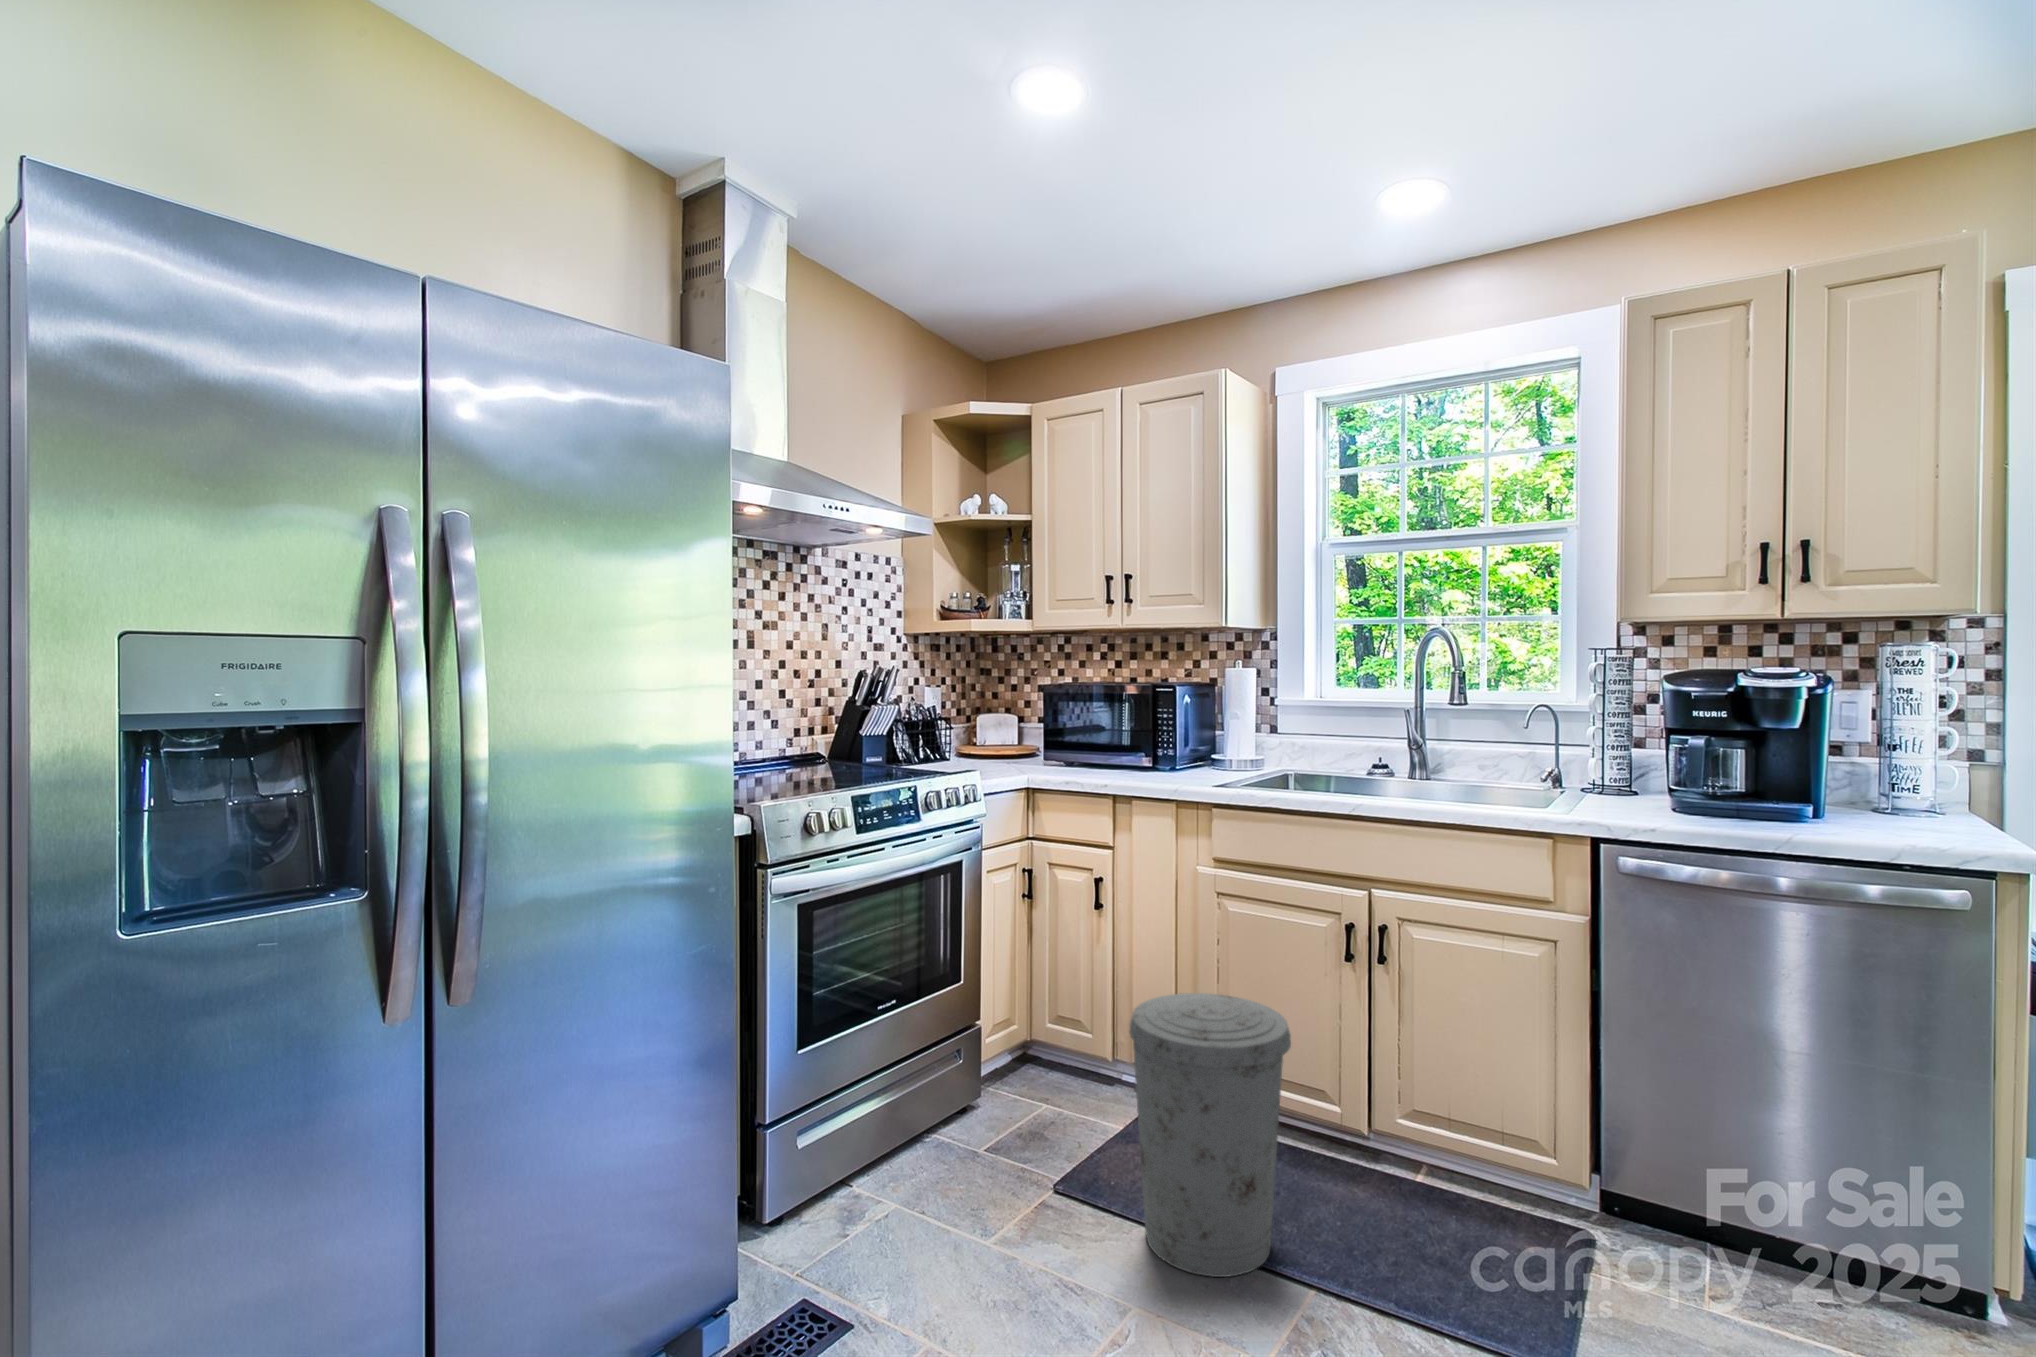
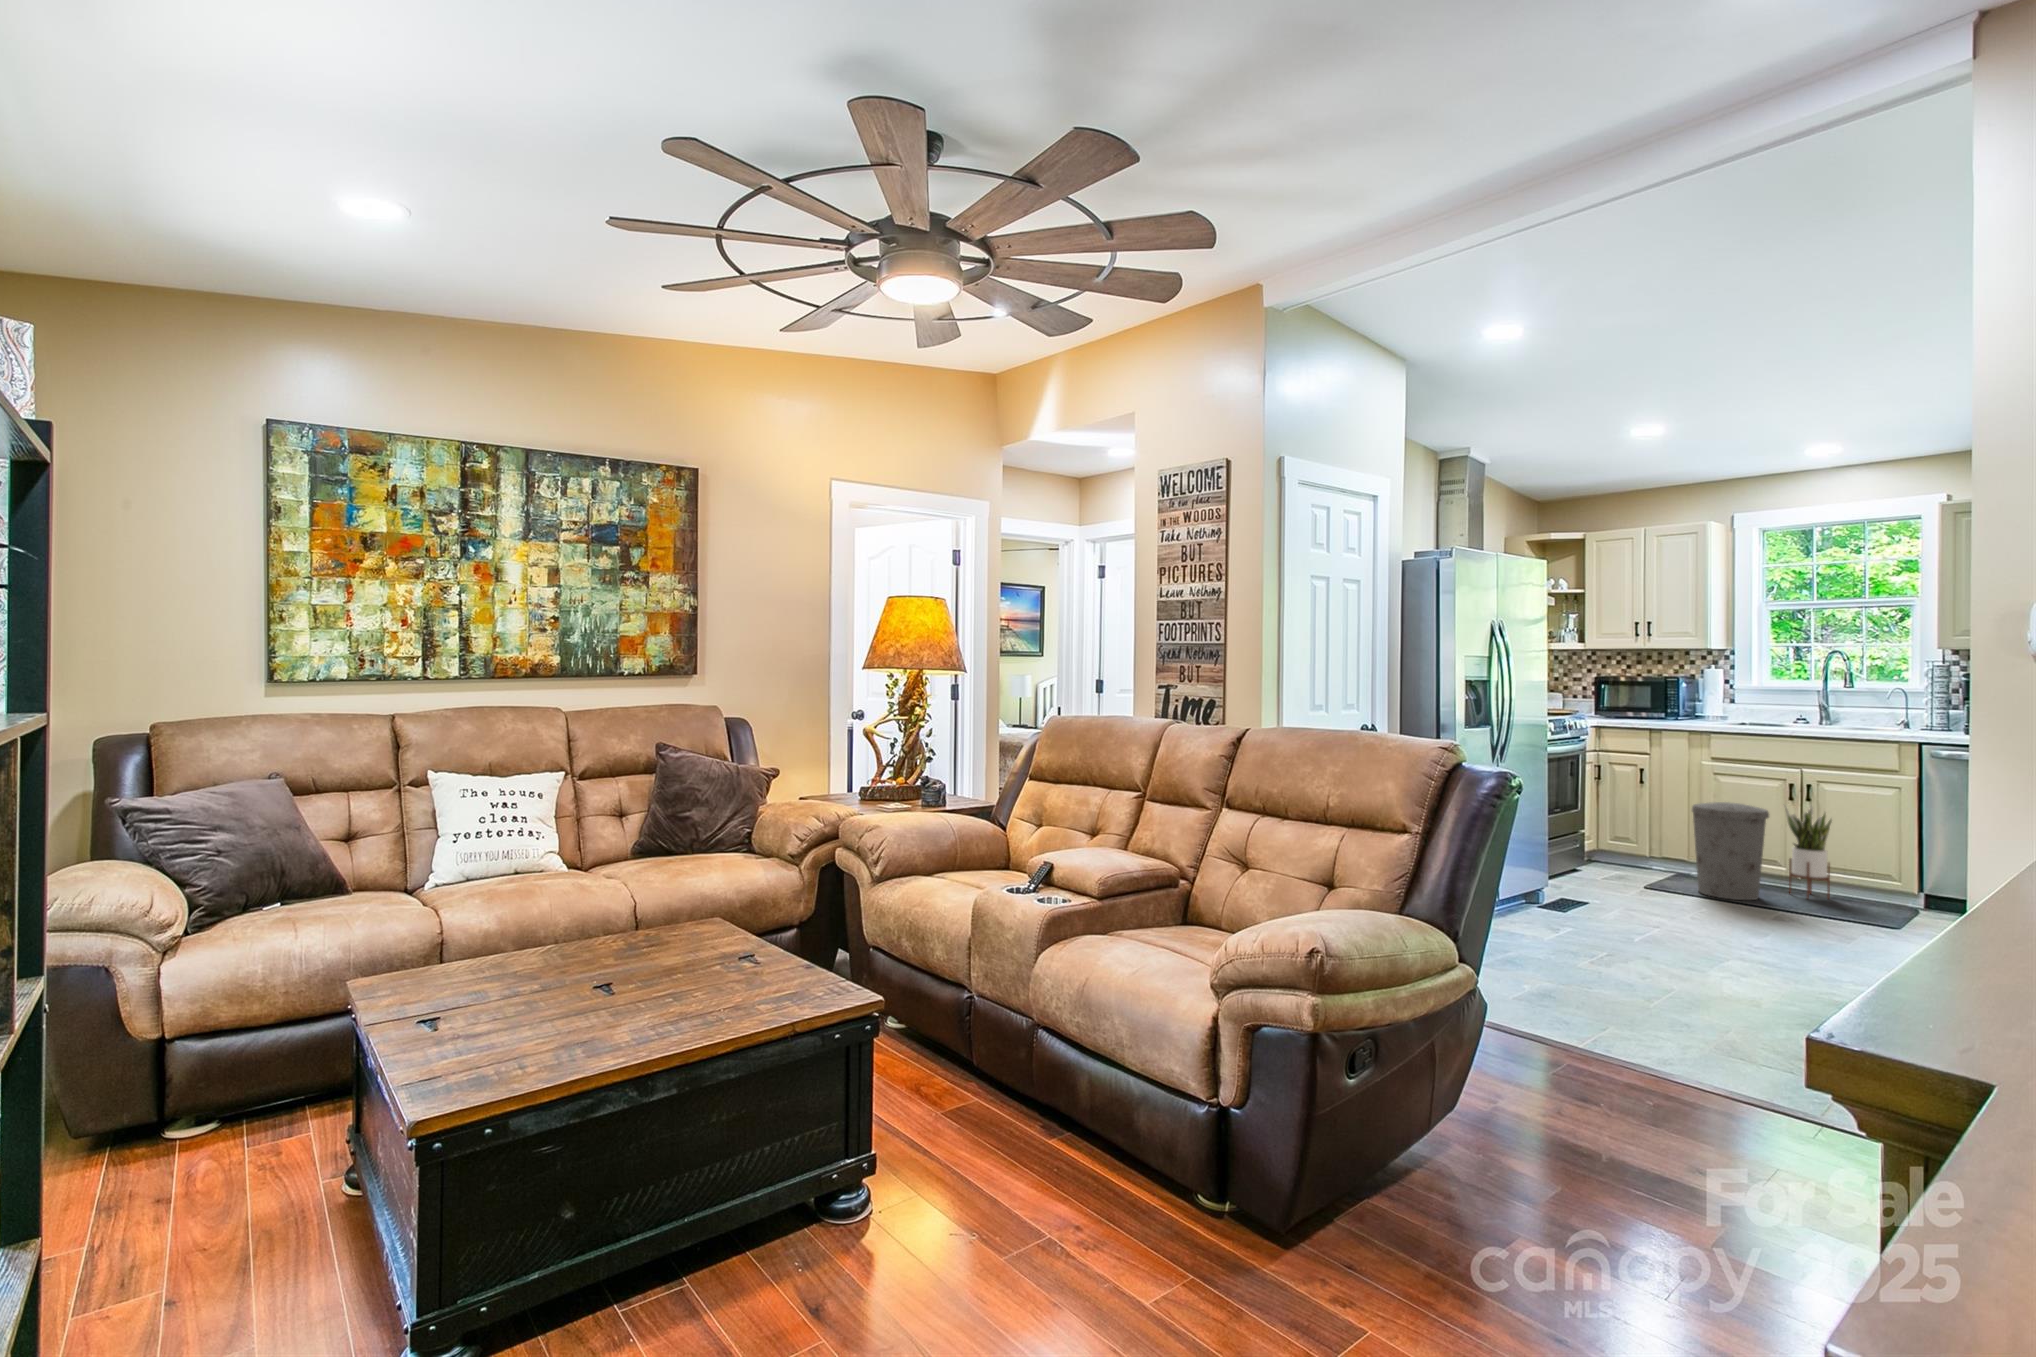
potted plant: none [1327,994,1426,1237] -> present [1785,806,1832,898]

